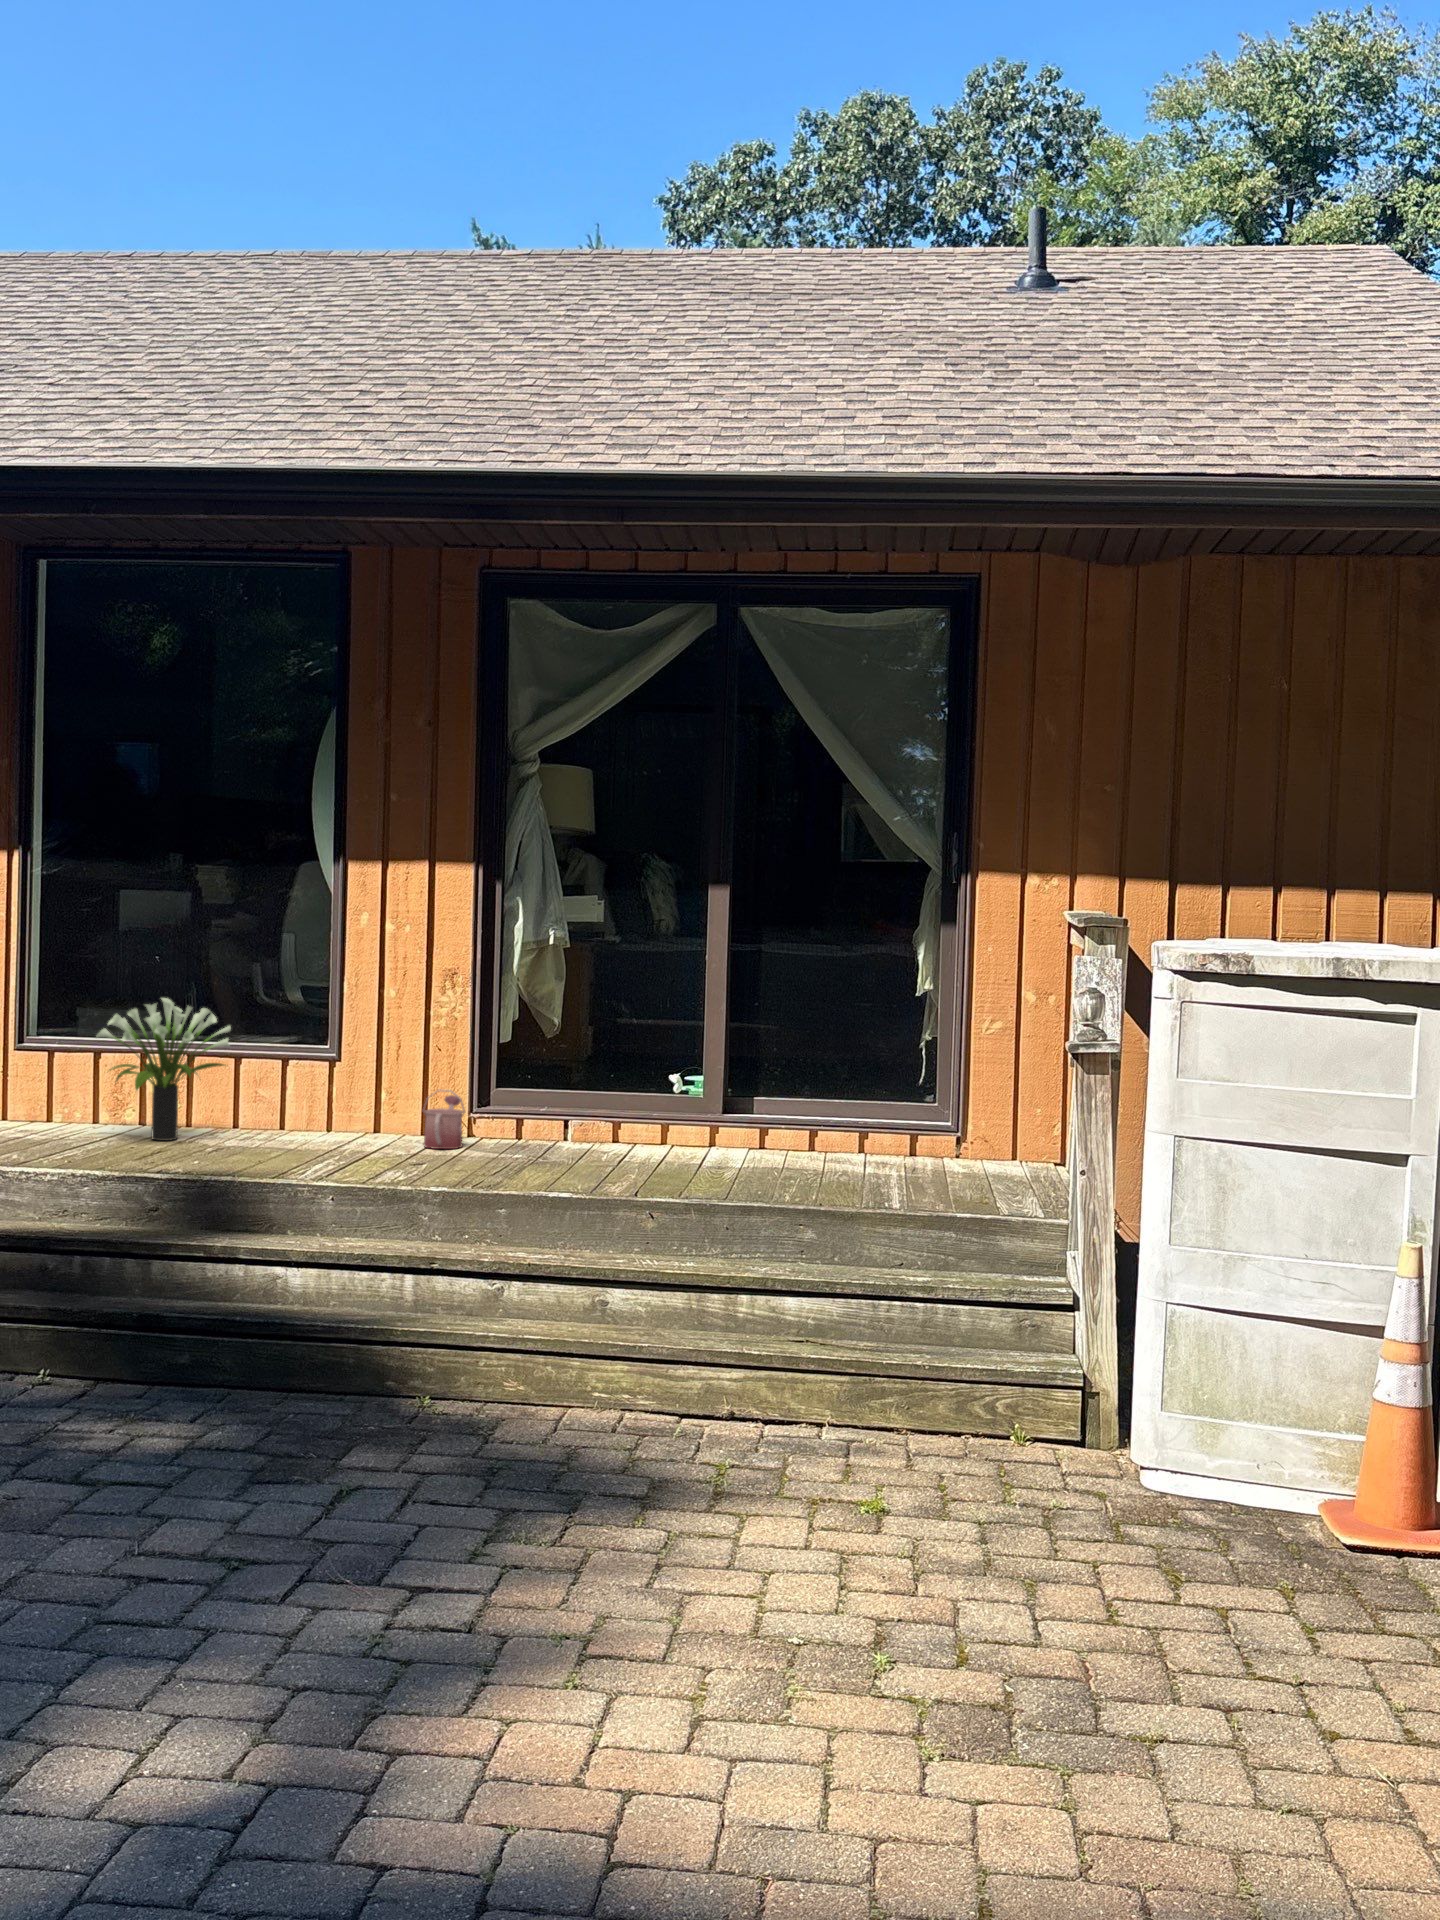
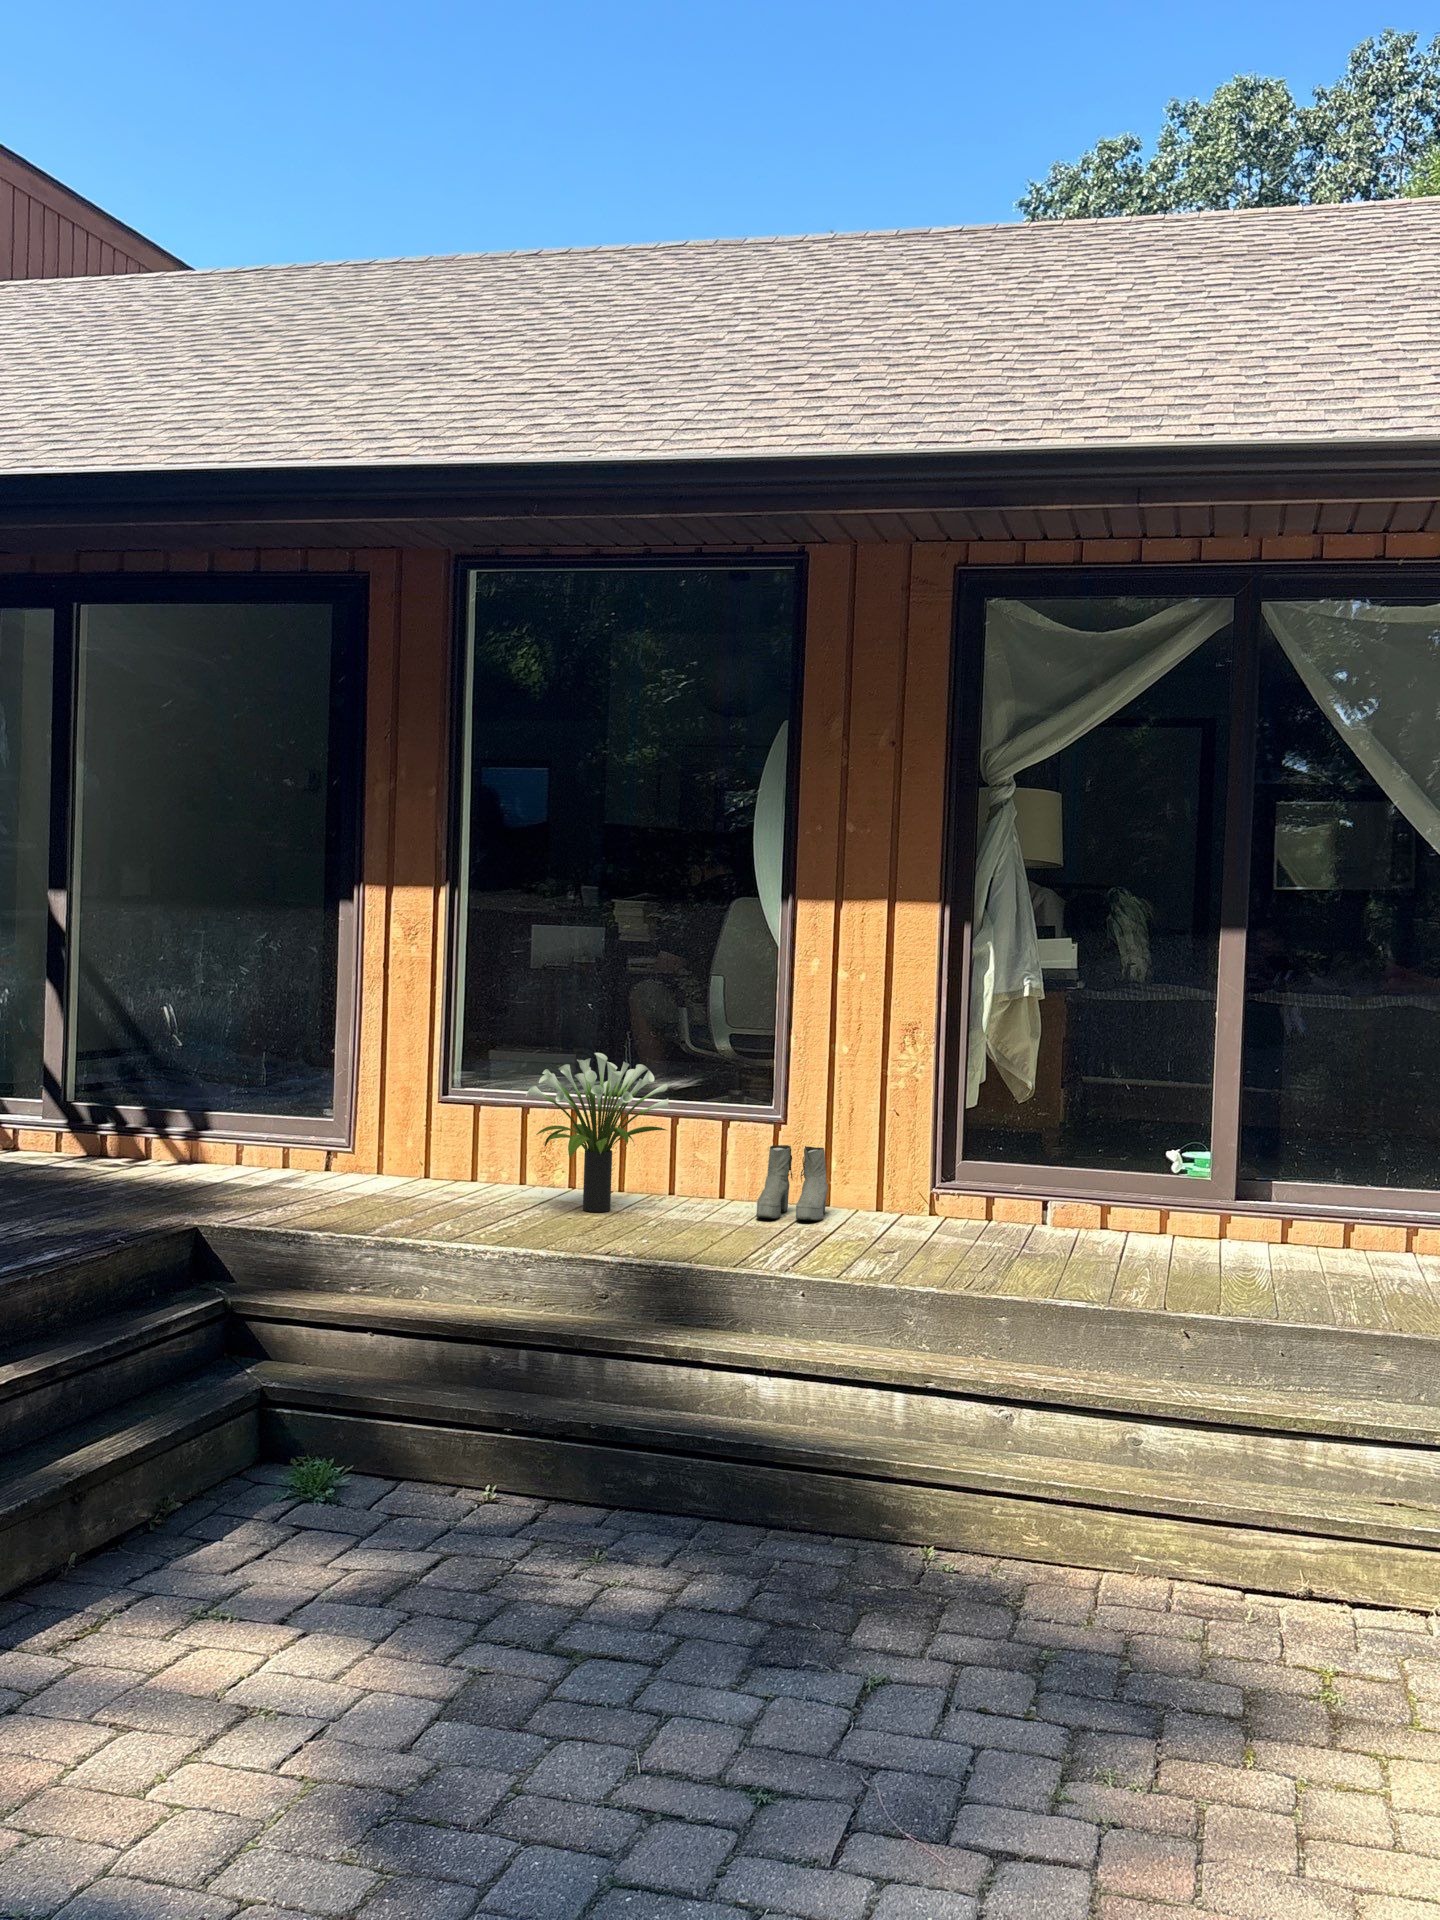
boots: none [310,1078,376,1142] -> present [756,1145,828,1220]
watering can: present [423,1089,465,1149] -> none [884,1162,933,1232]

